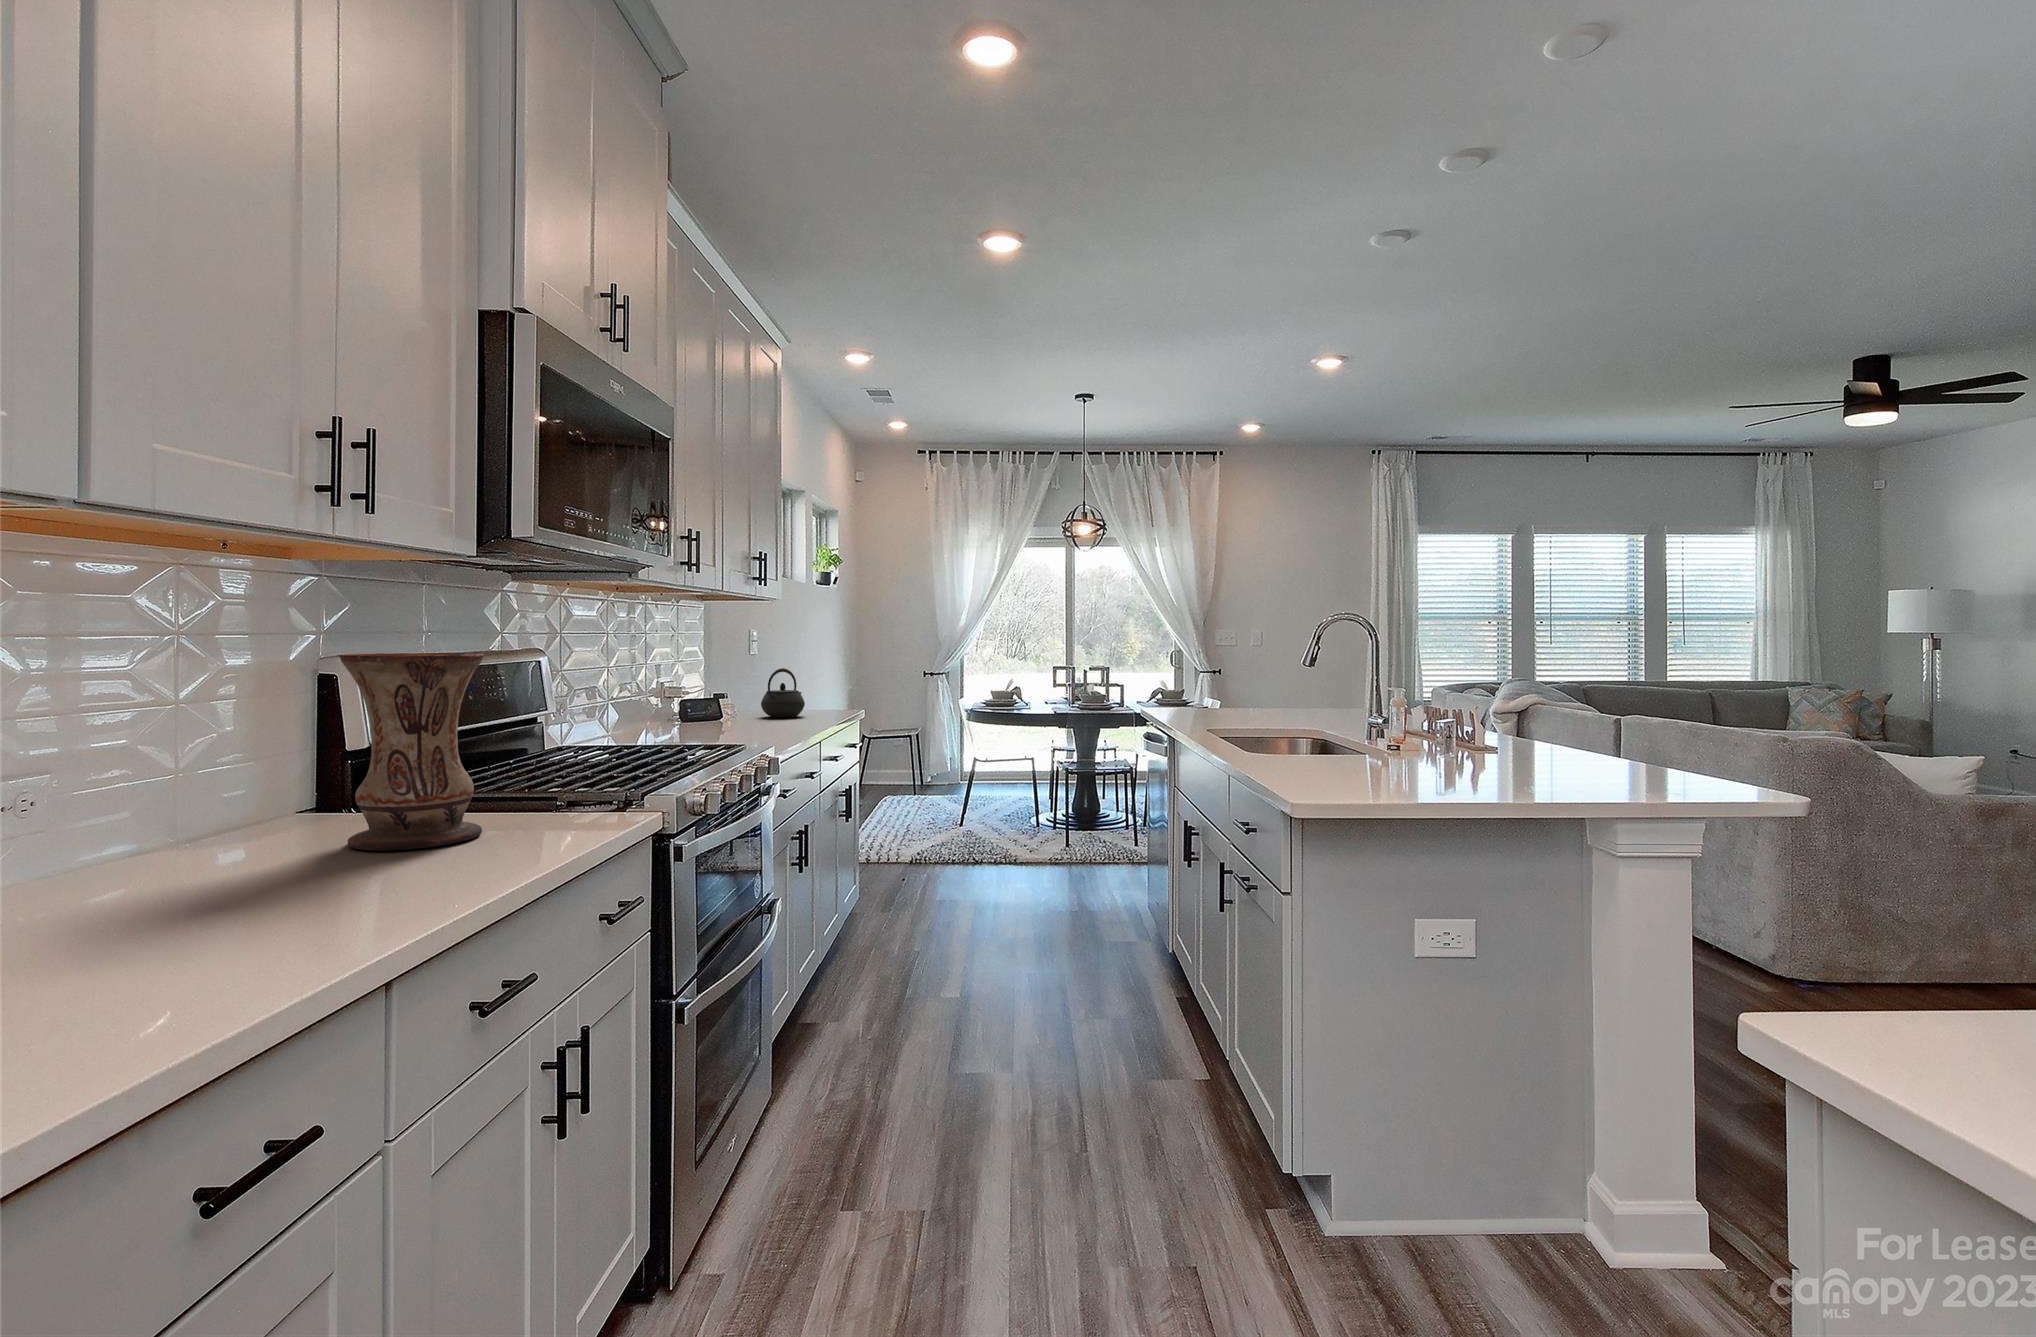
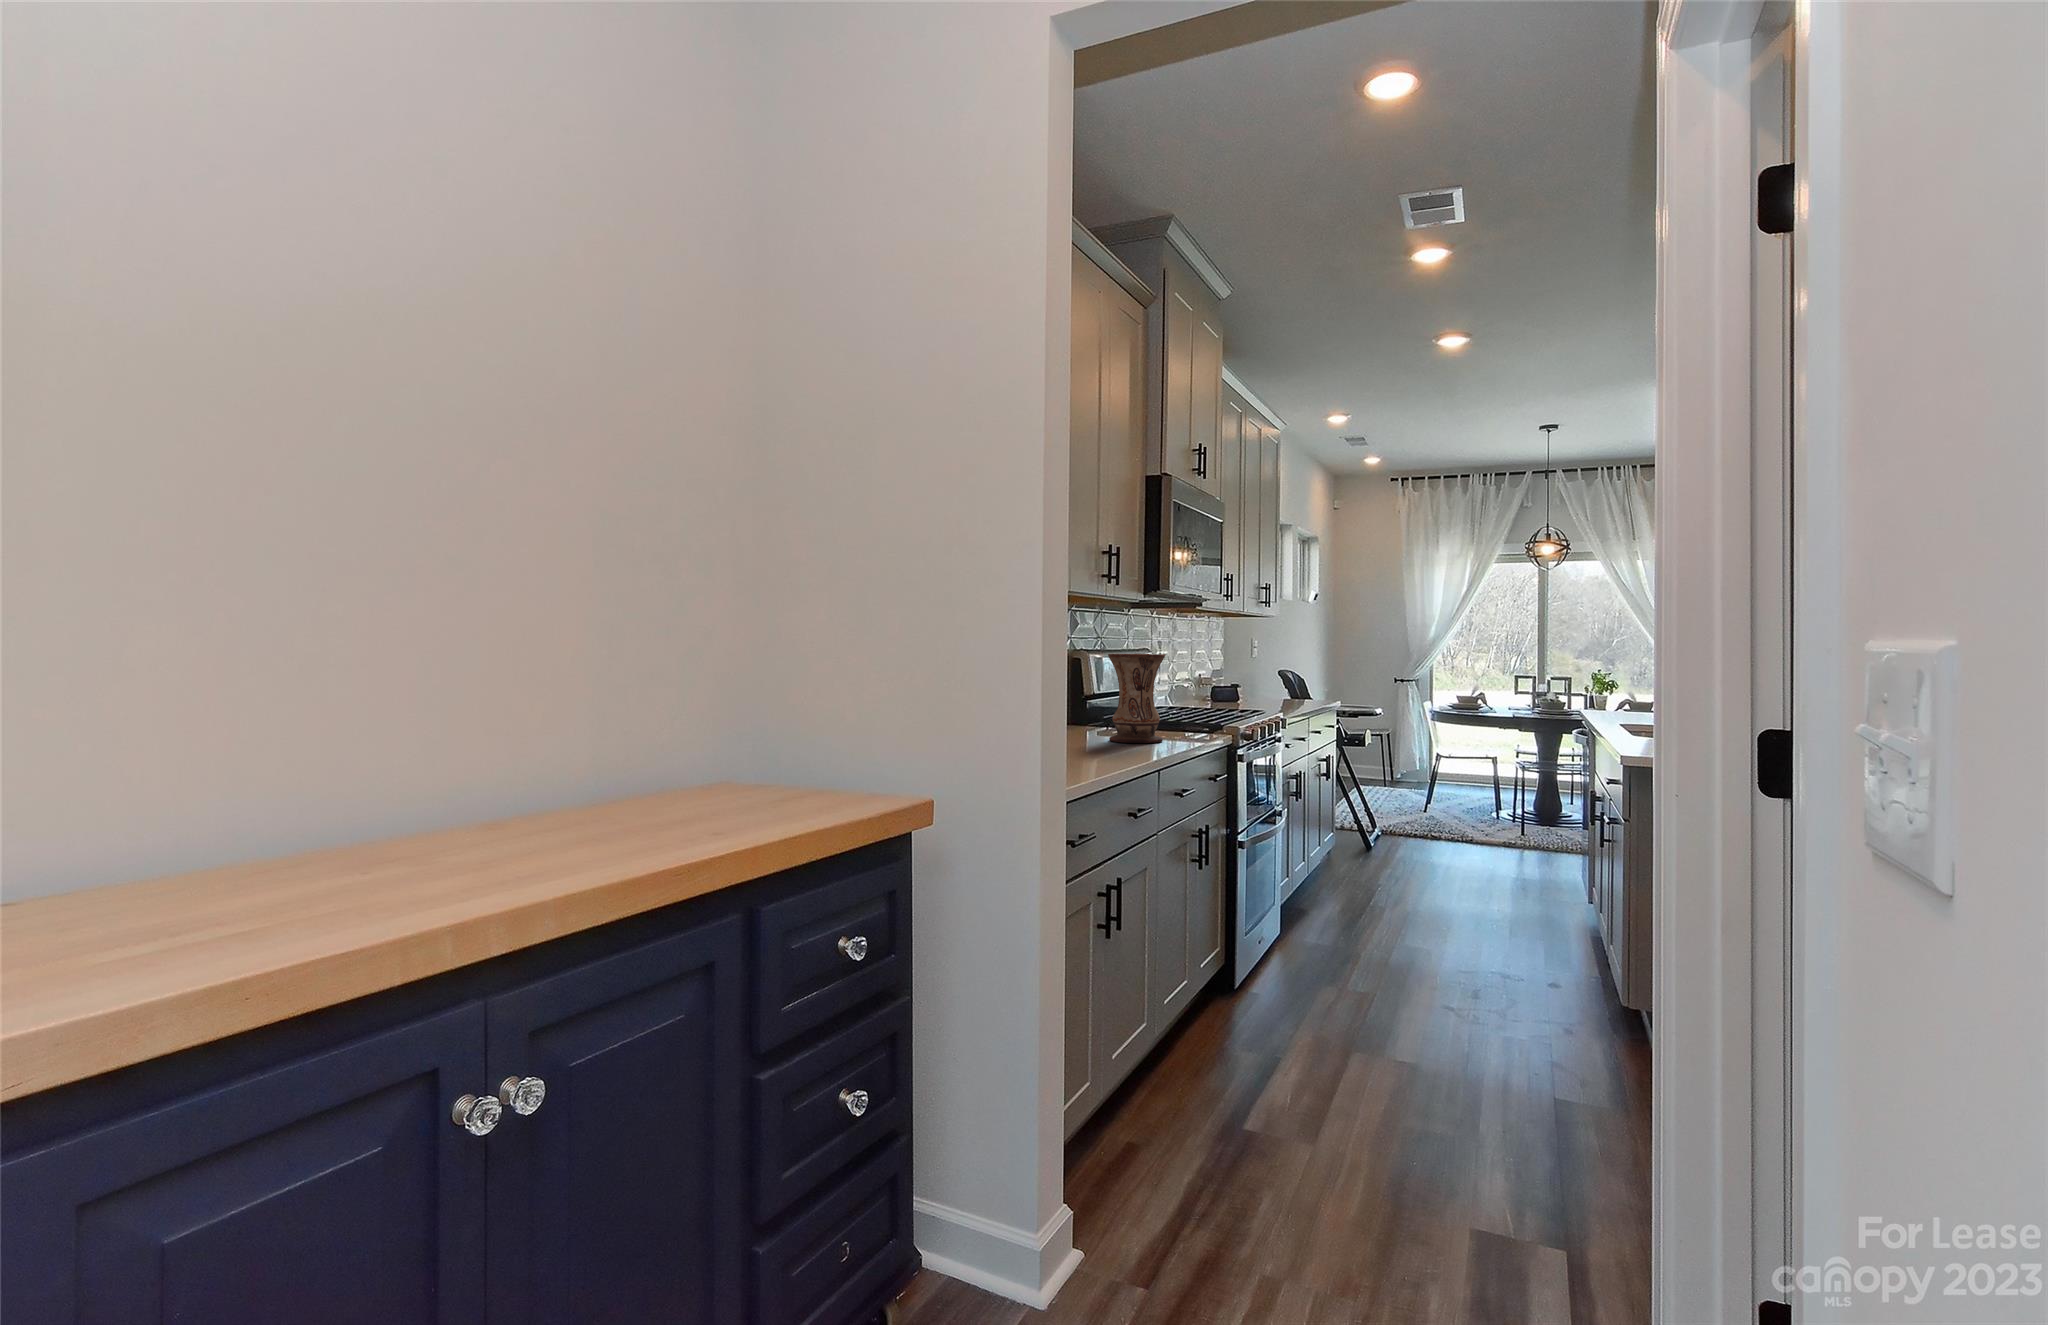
kettle: present [761,668,805,718] -> none [1267,669,1299,704]

